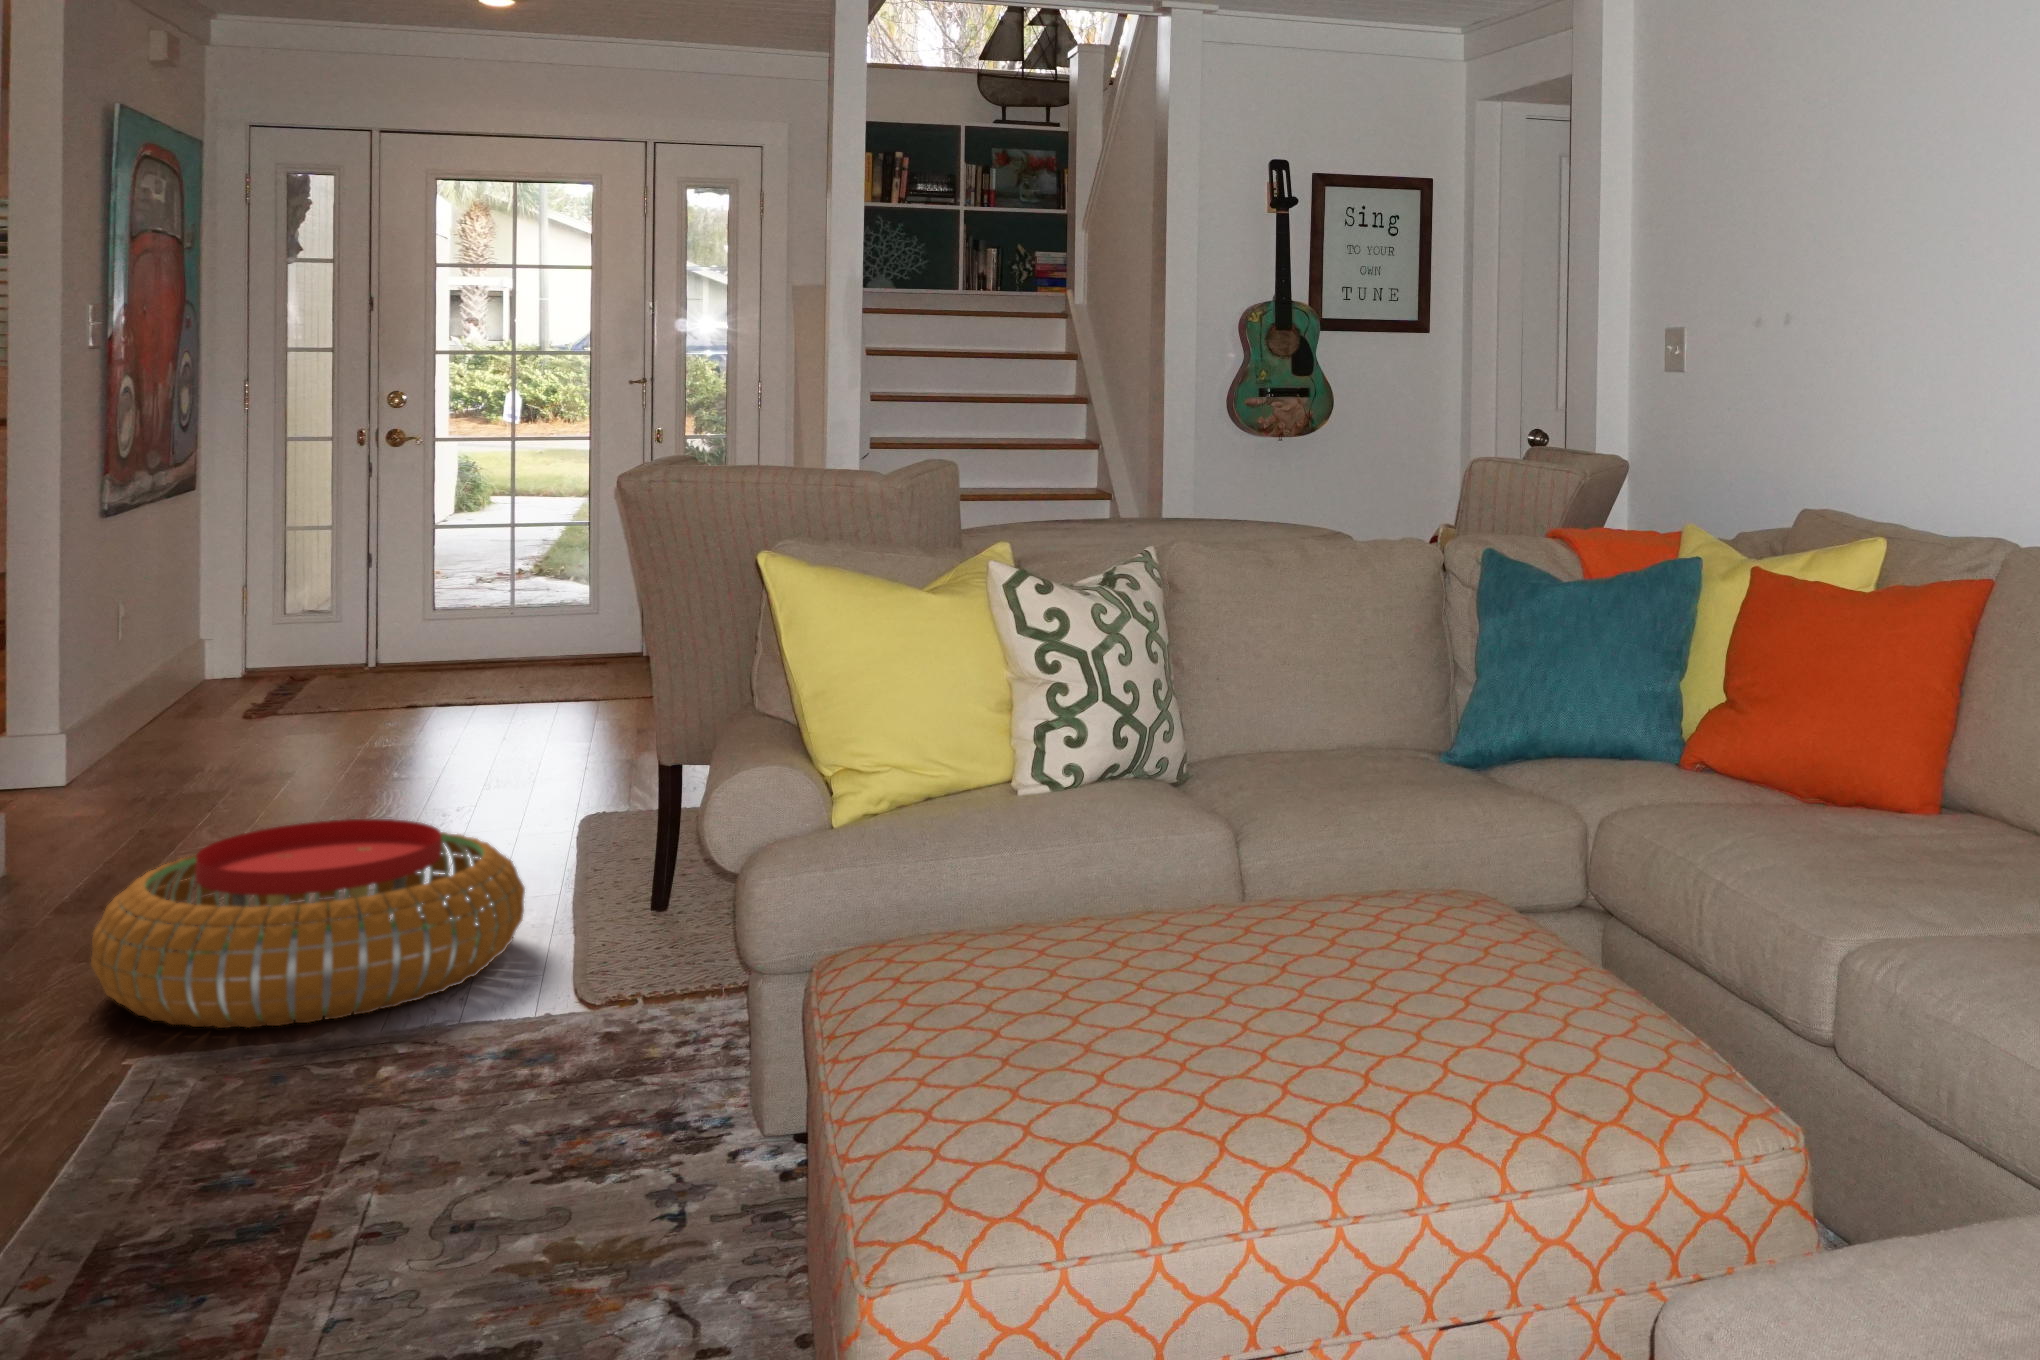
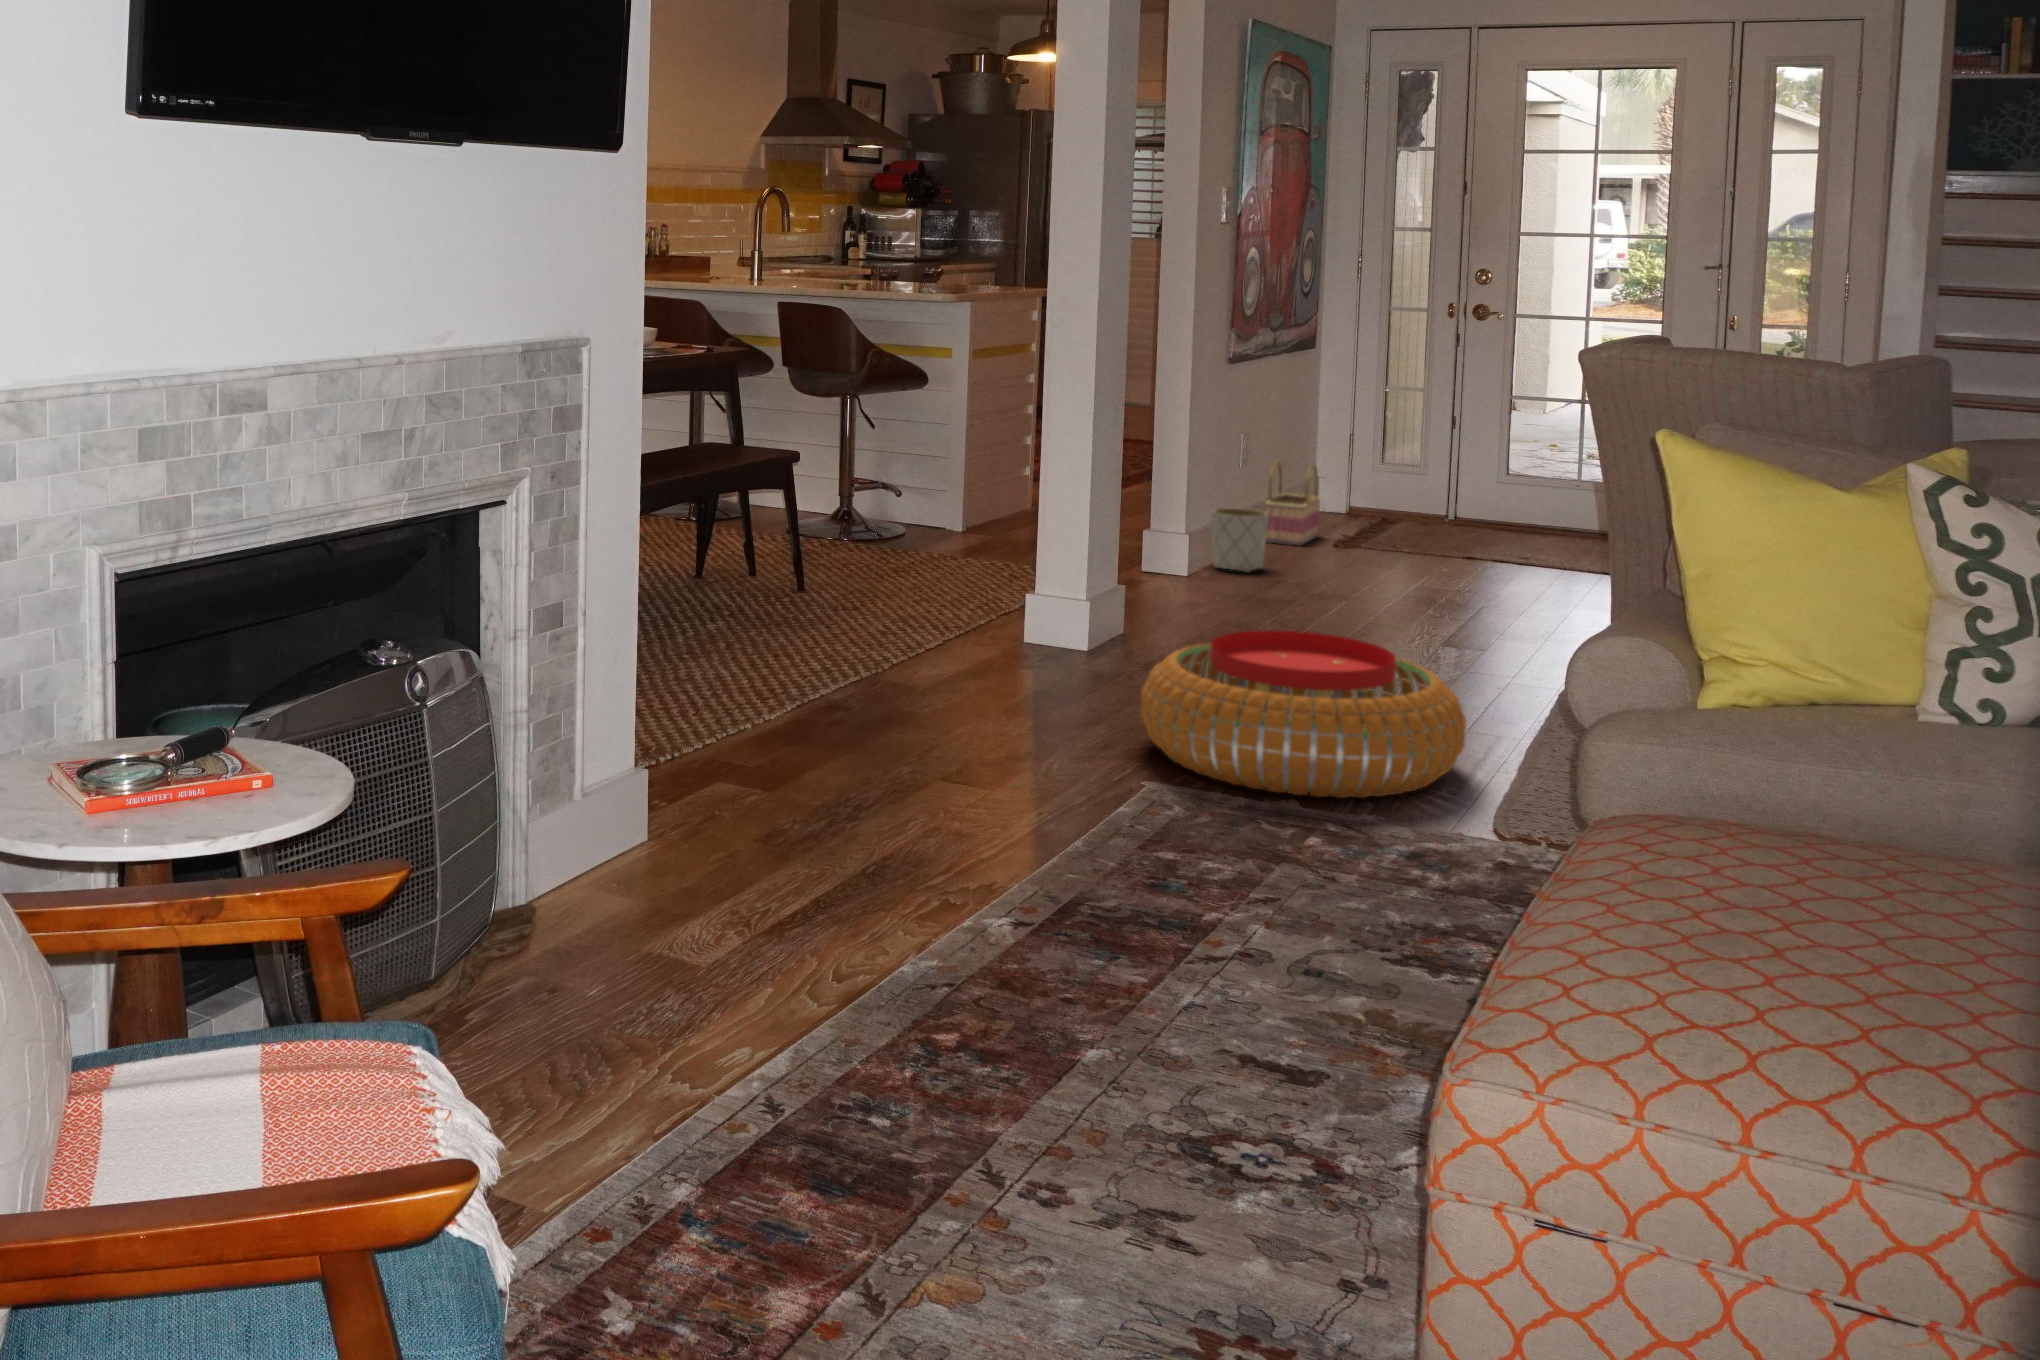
basket: none [144,623,216,722] -> present [1266,461,1320,546]
planter: none [84,685,166,764] -> present [1212,508,1268,572]

